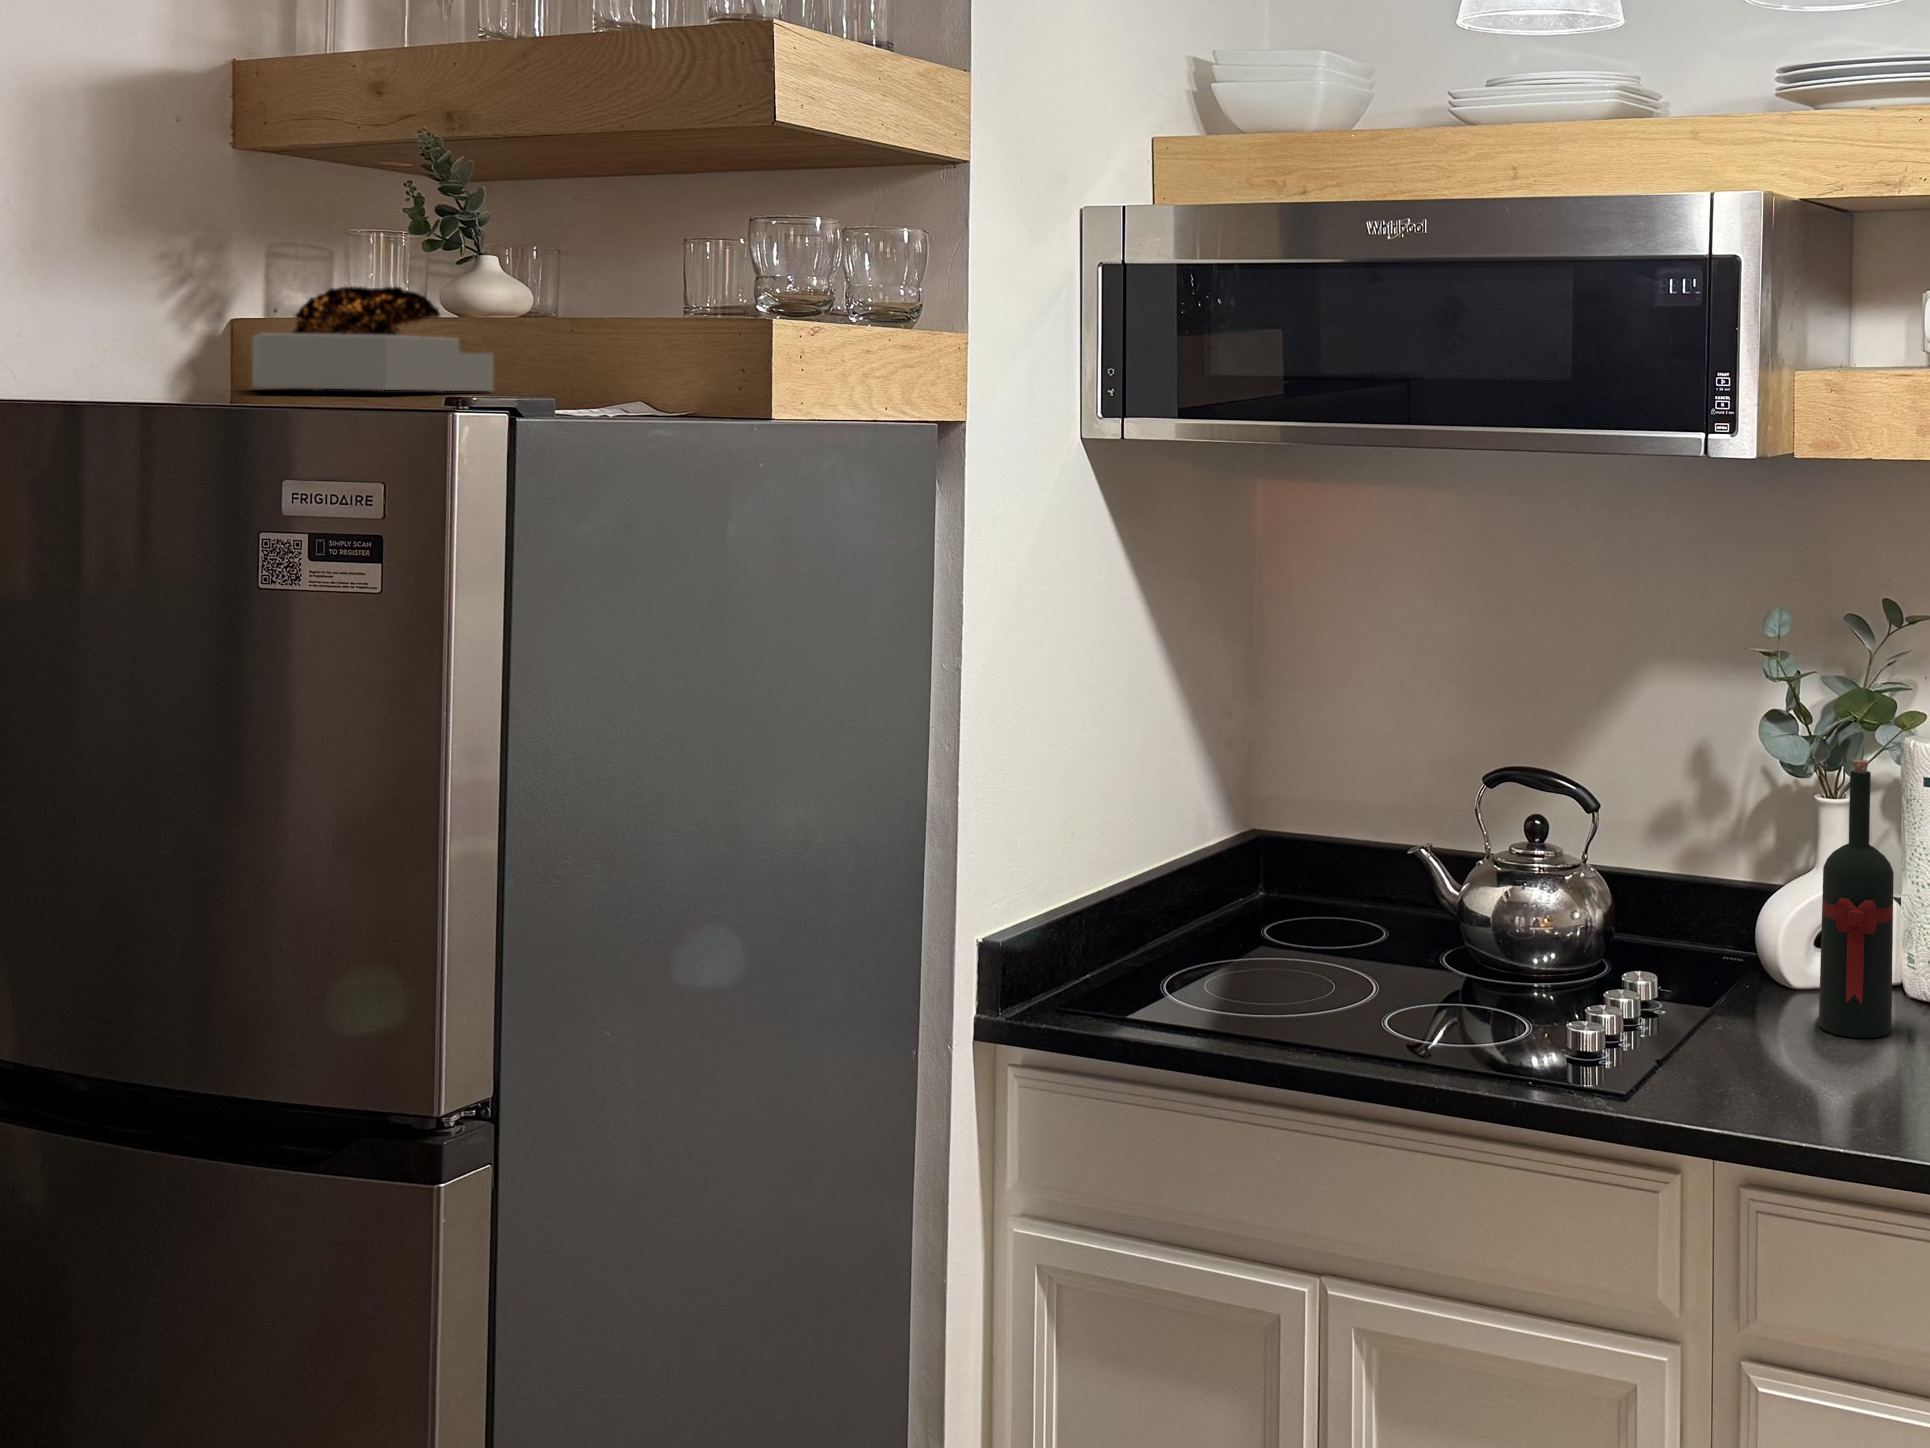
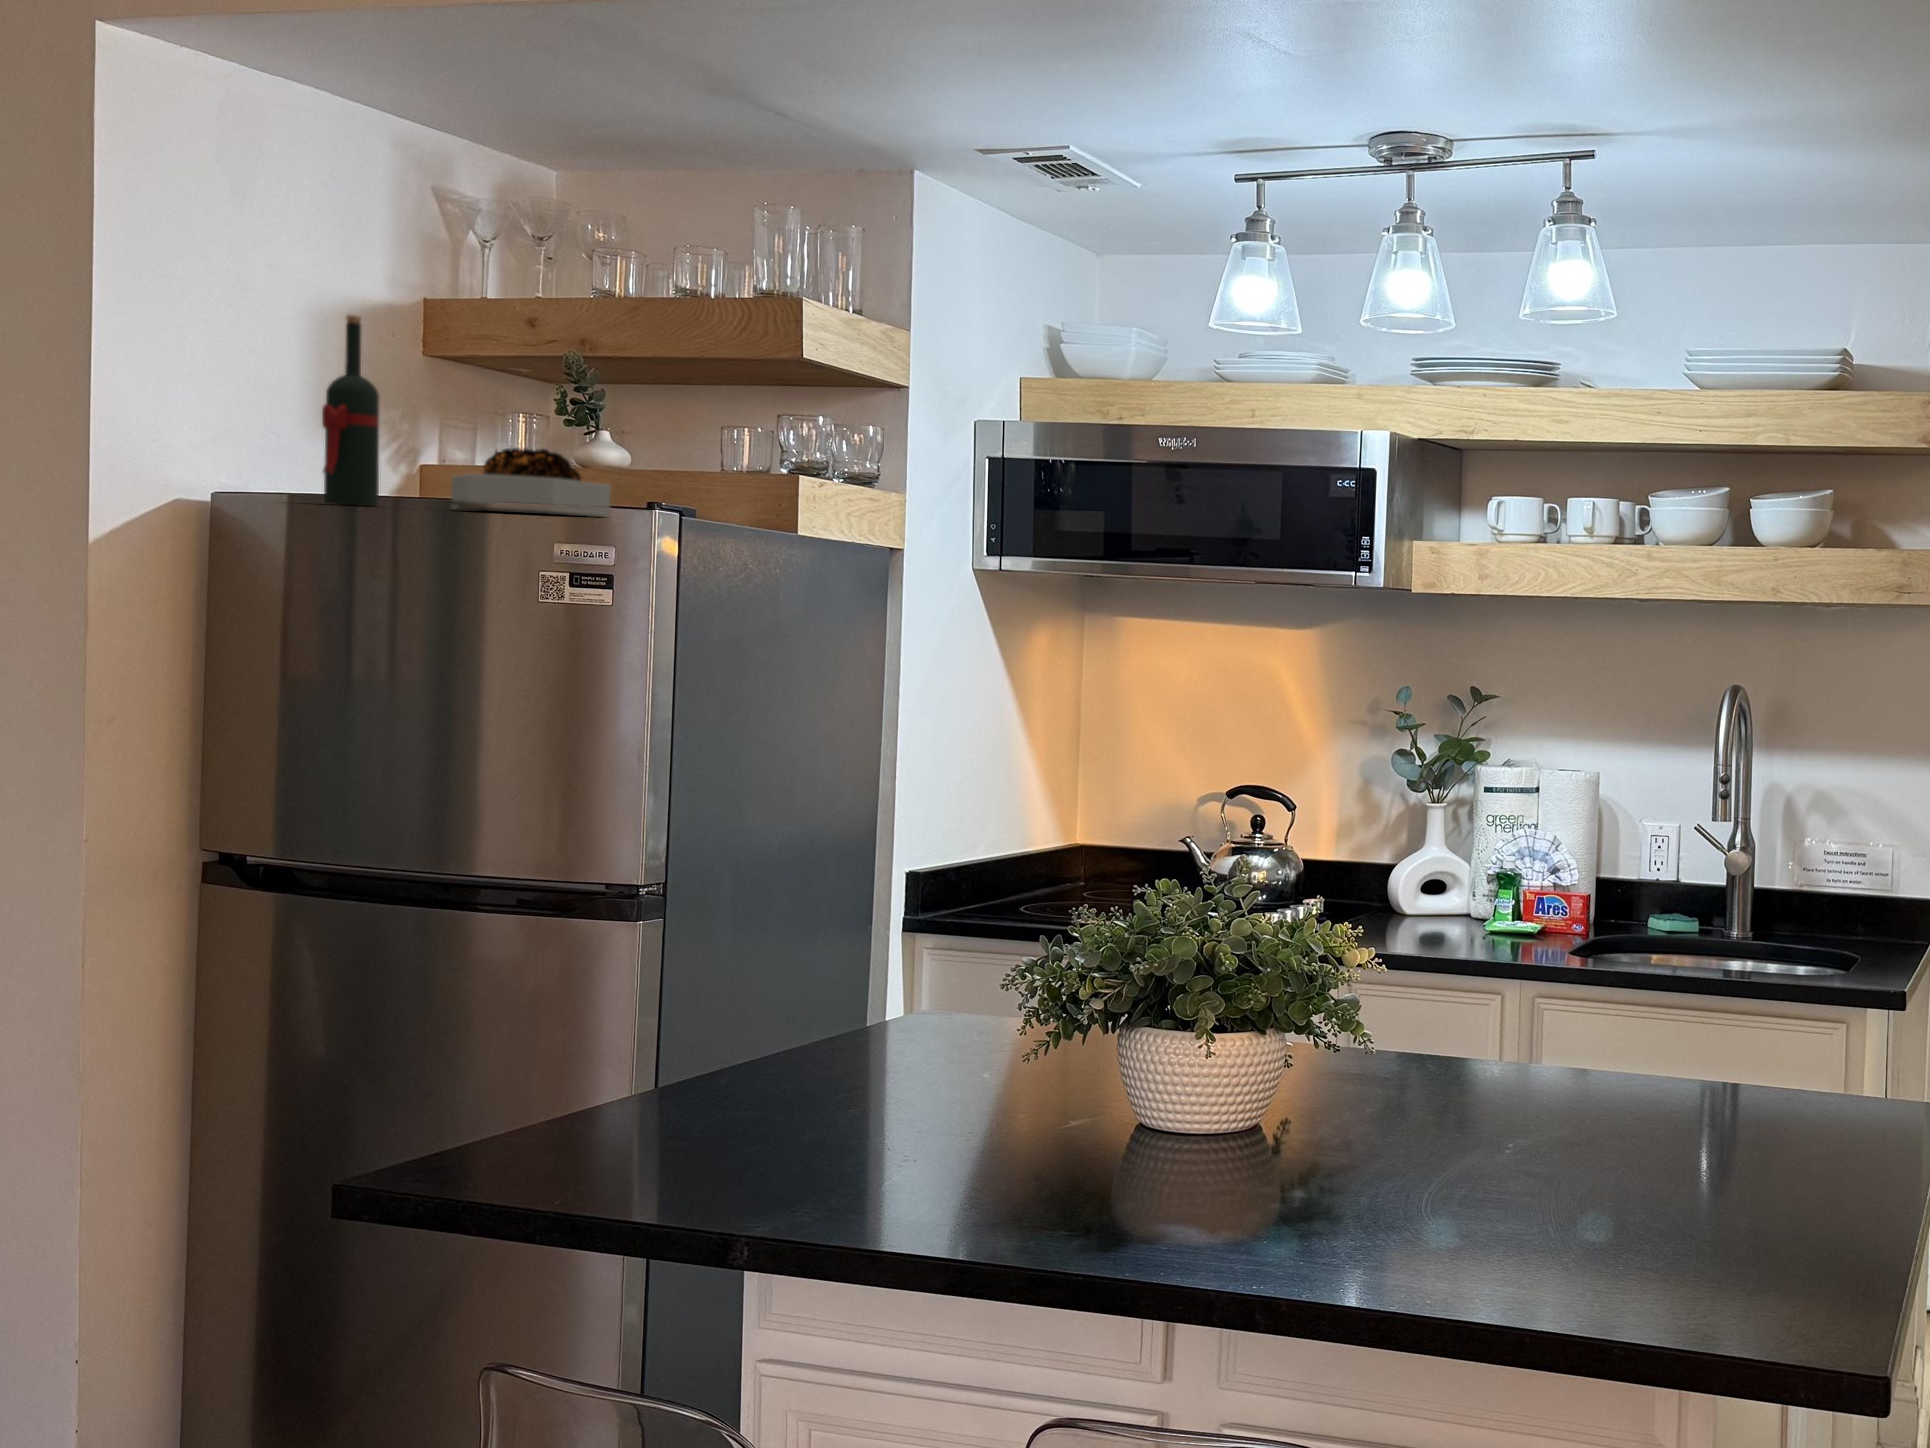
wine bottle: present [1819,760,1894,1038] -> present [322,315,379,506]

